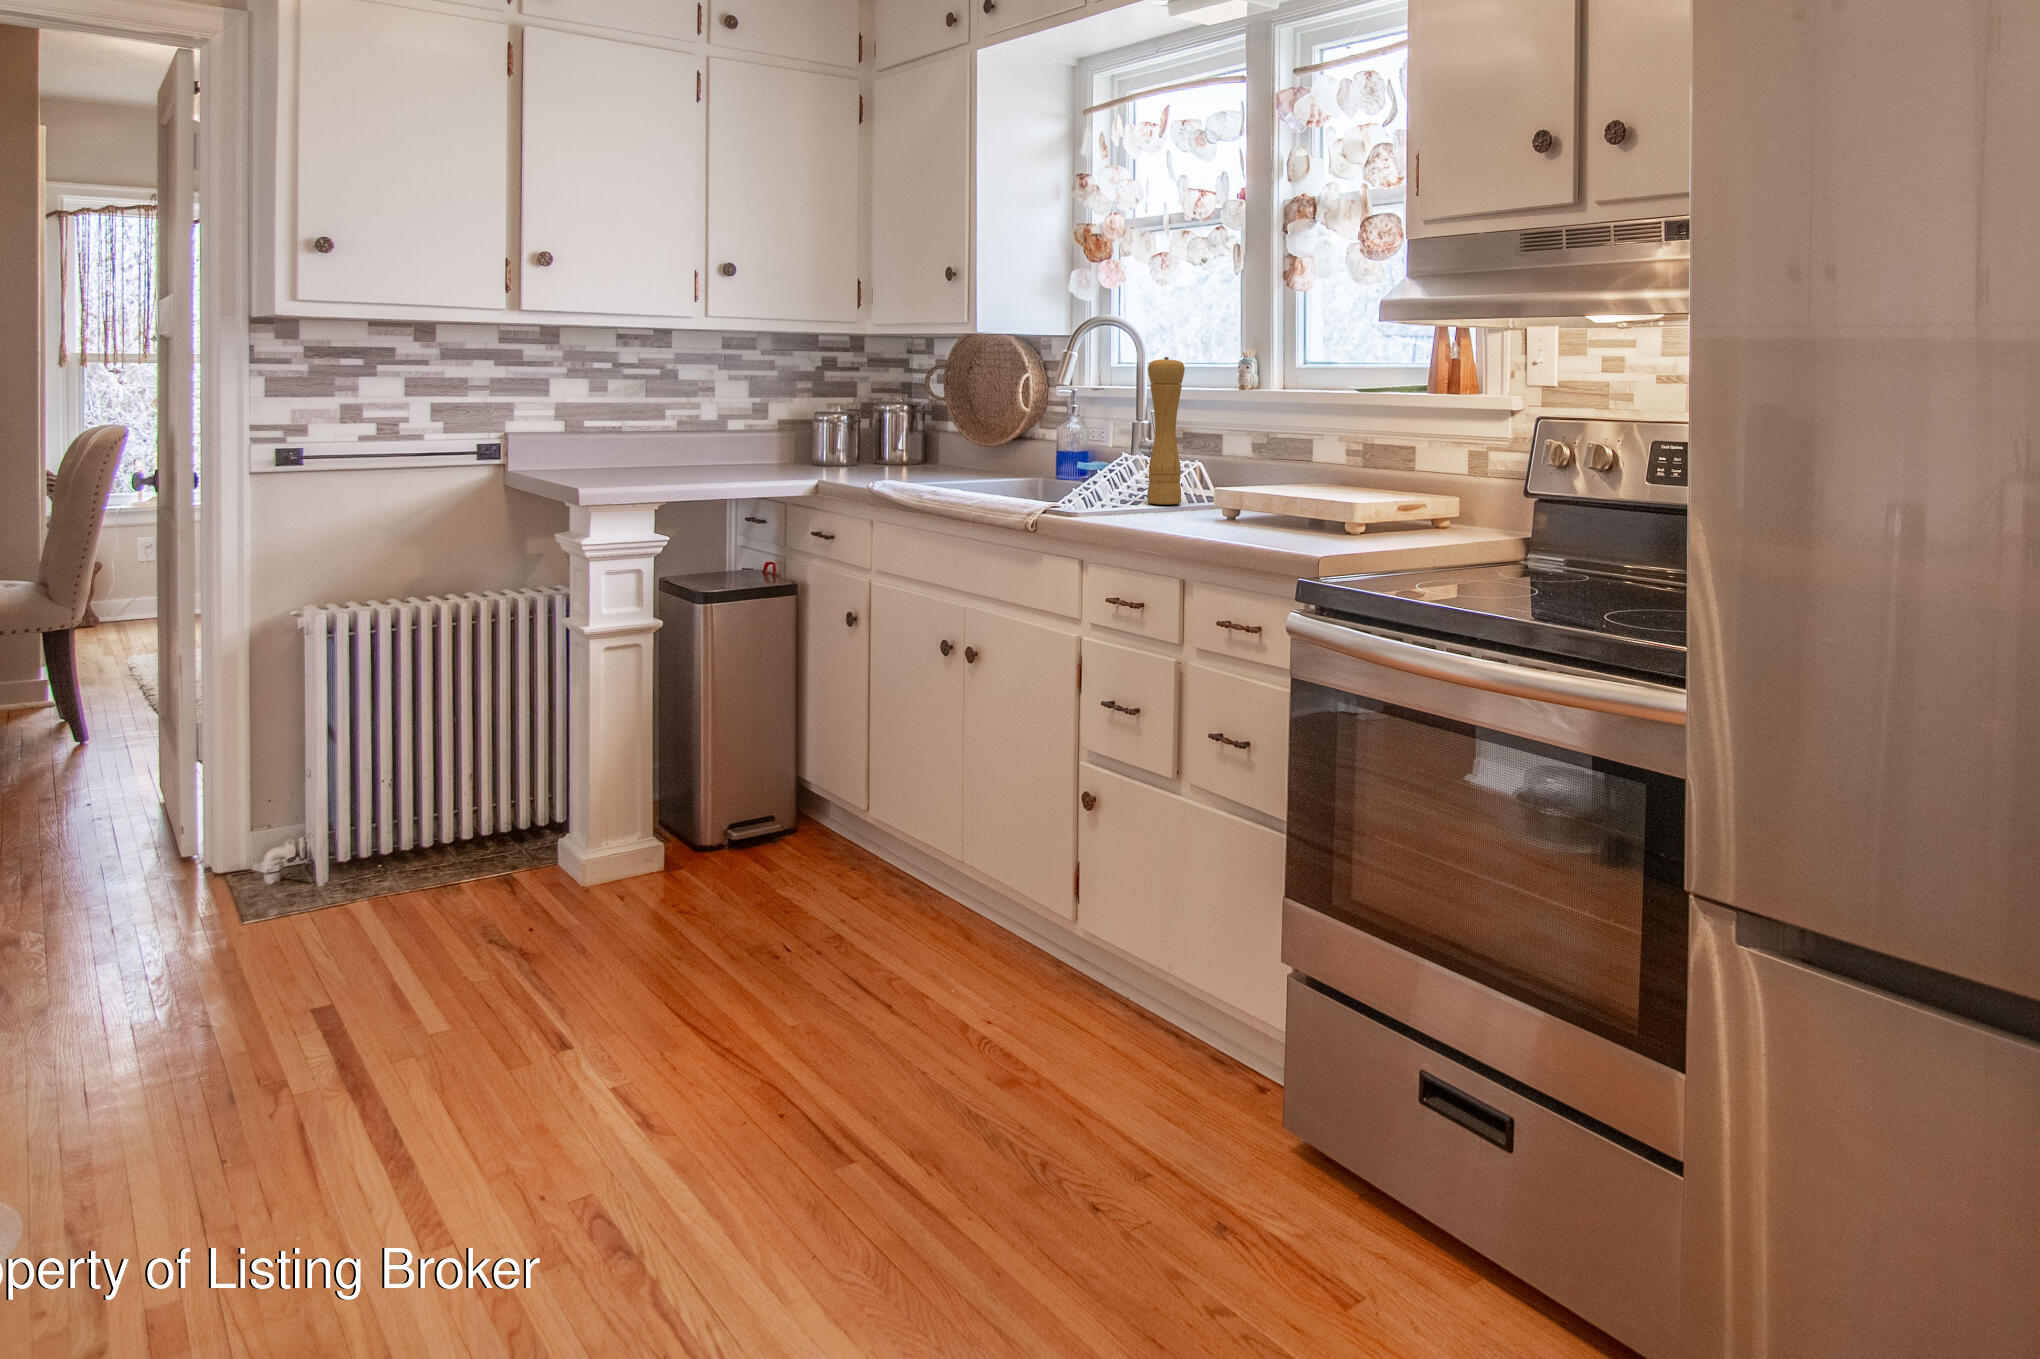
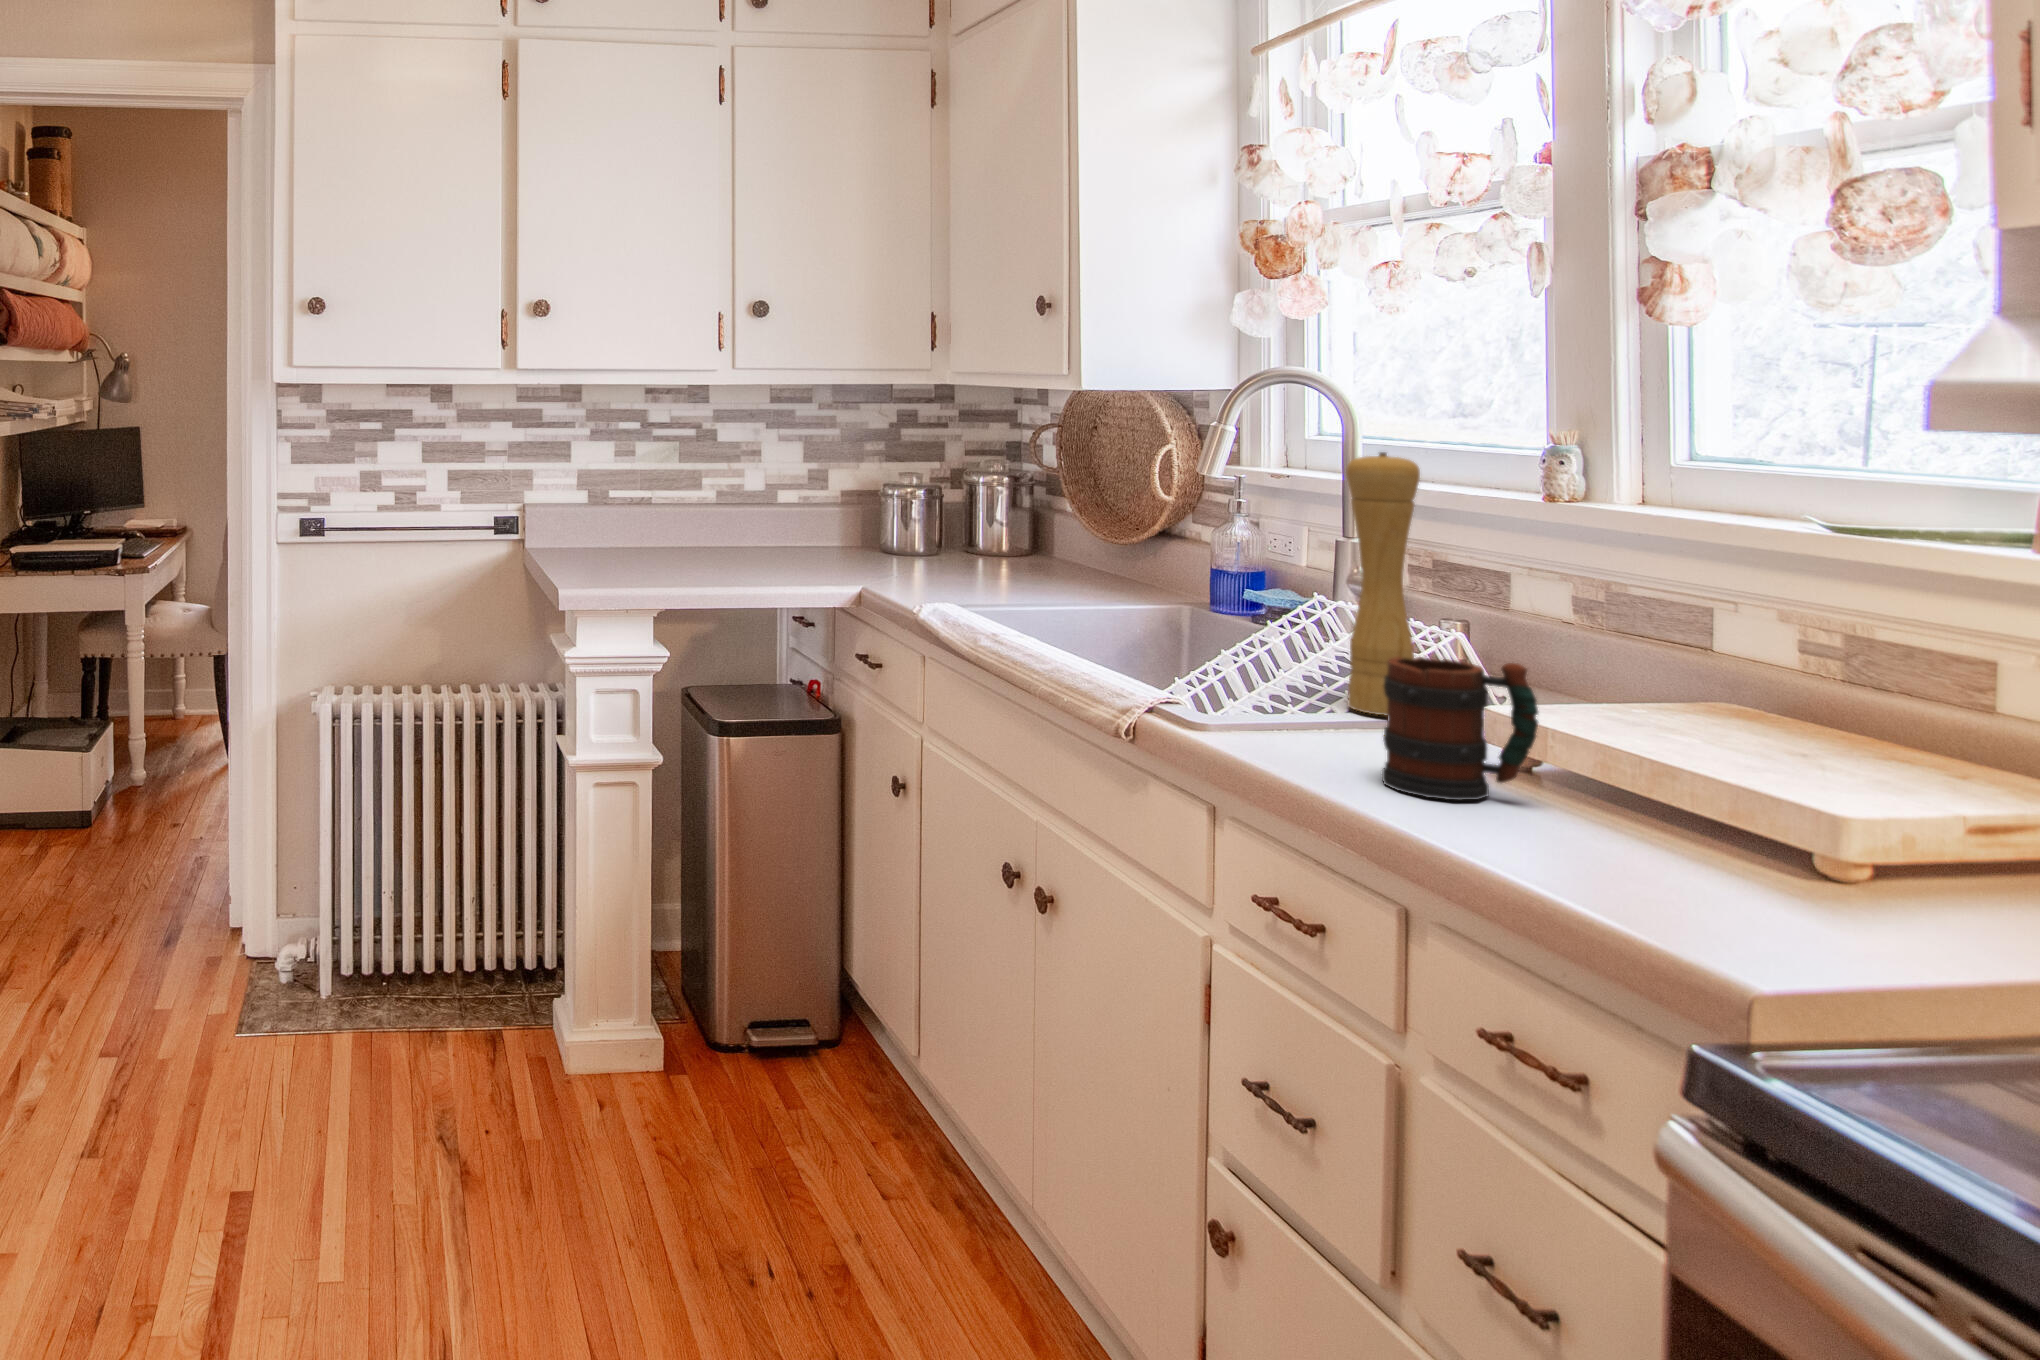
mug: none [1170,456,1241,528] -> present [1382,657,1538,800]

